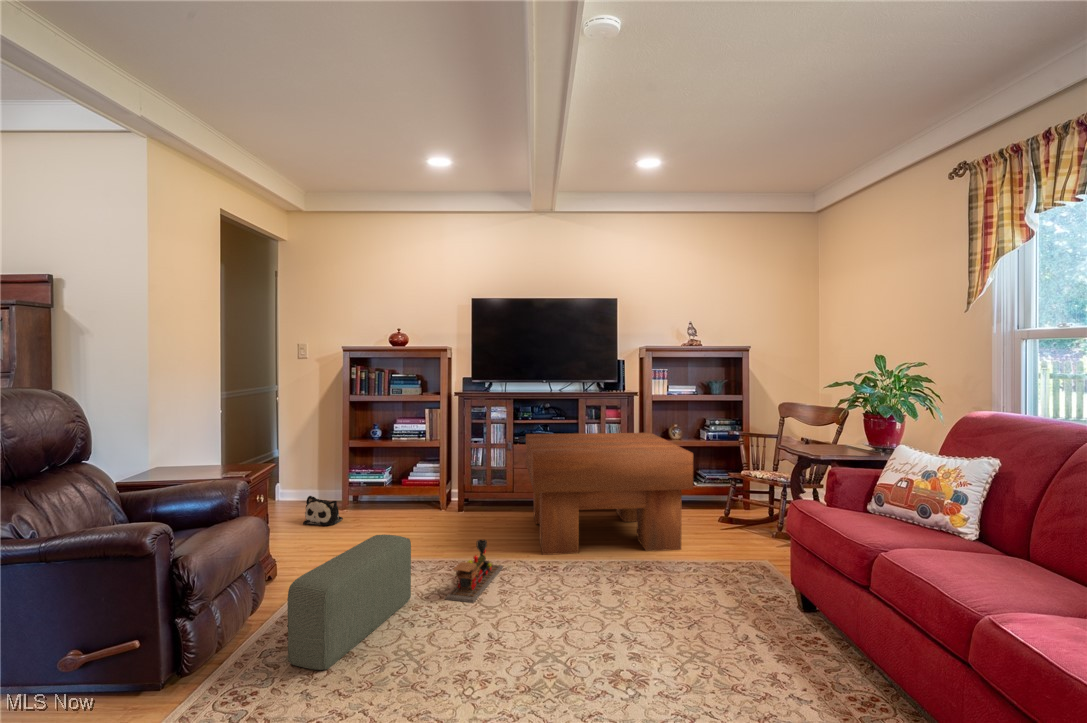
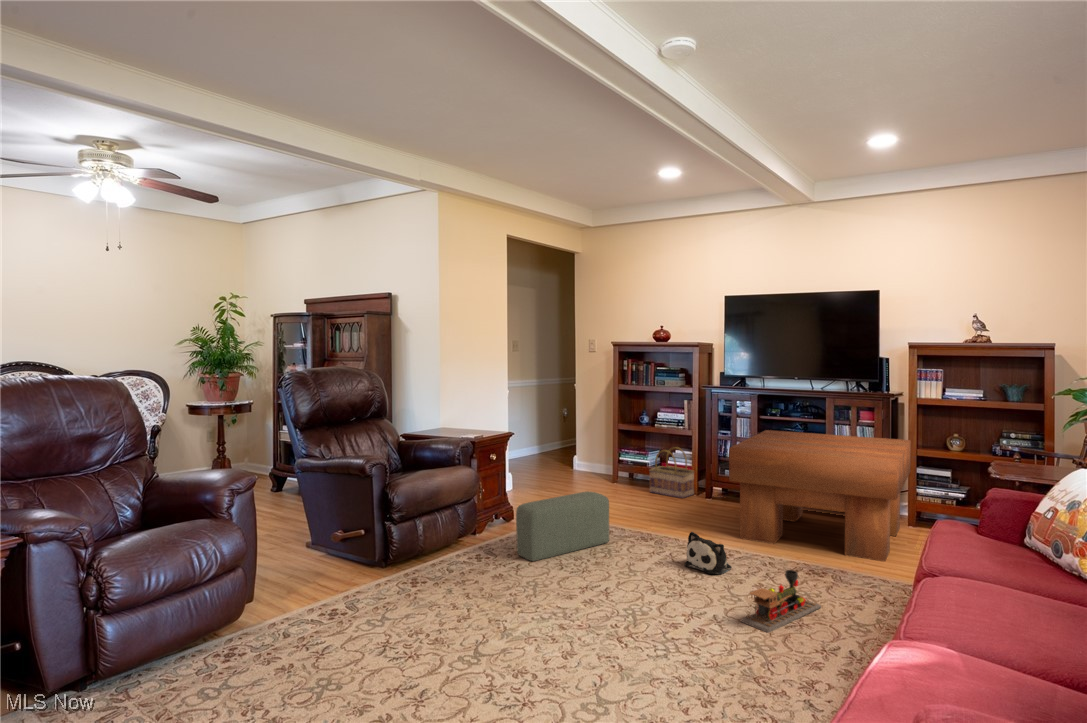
basket: none [393,461,443,517] -> present [649,447,694,498]
plush toy: present [303,496,343,526] -> present [684,532,732,574]
toy train: present [445,540,503,603] -> present [741,570,821,633]

